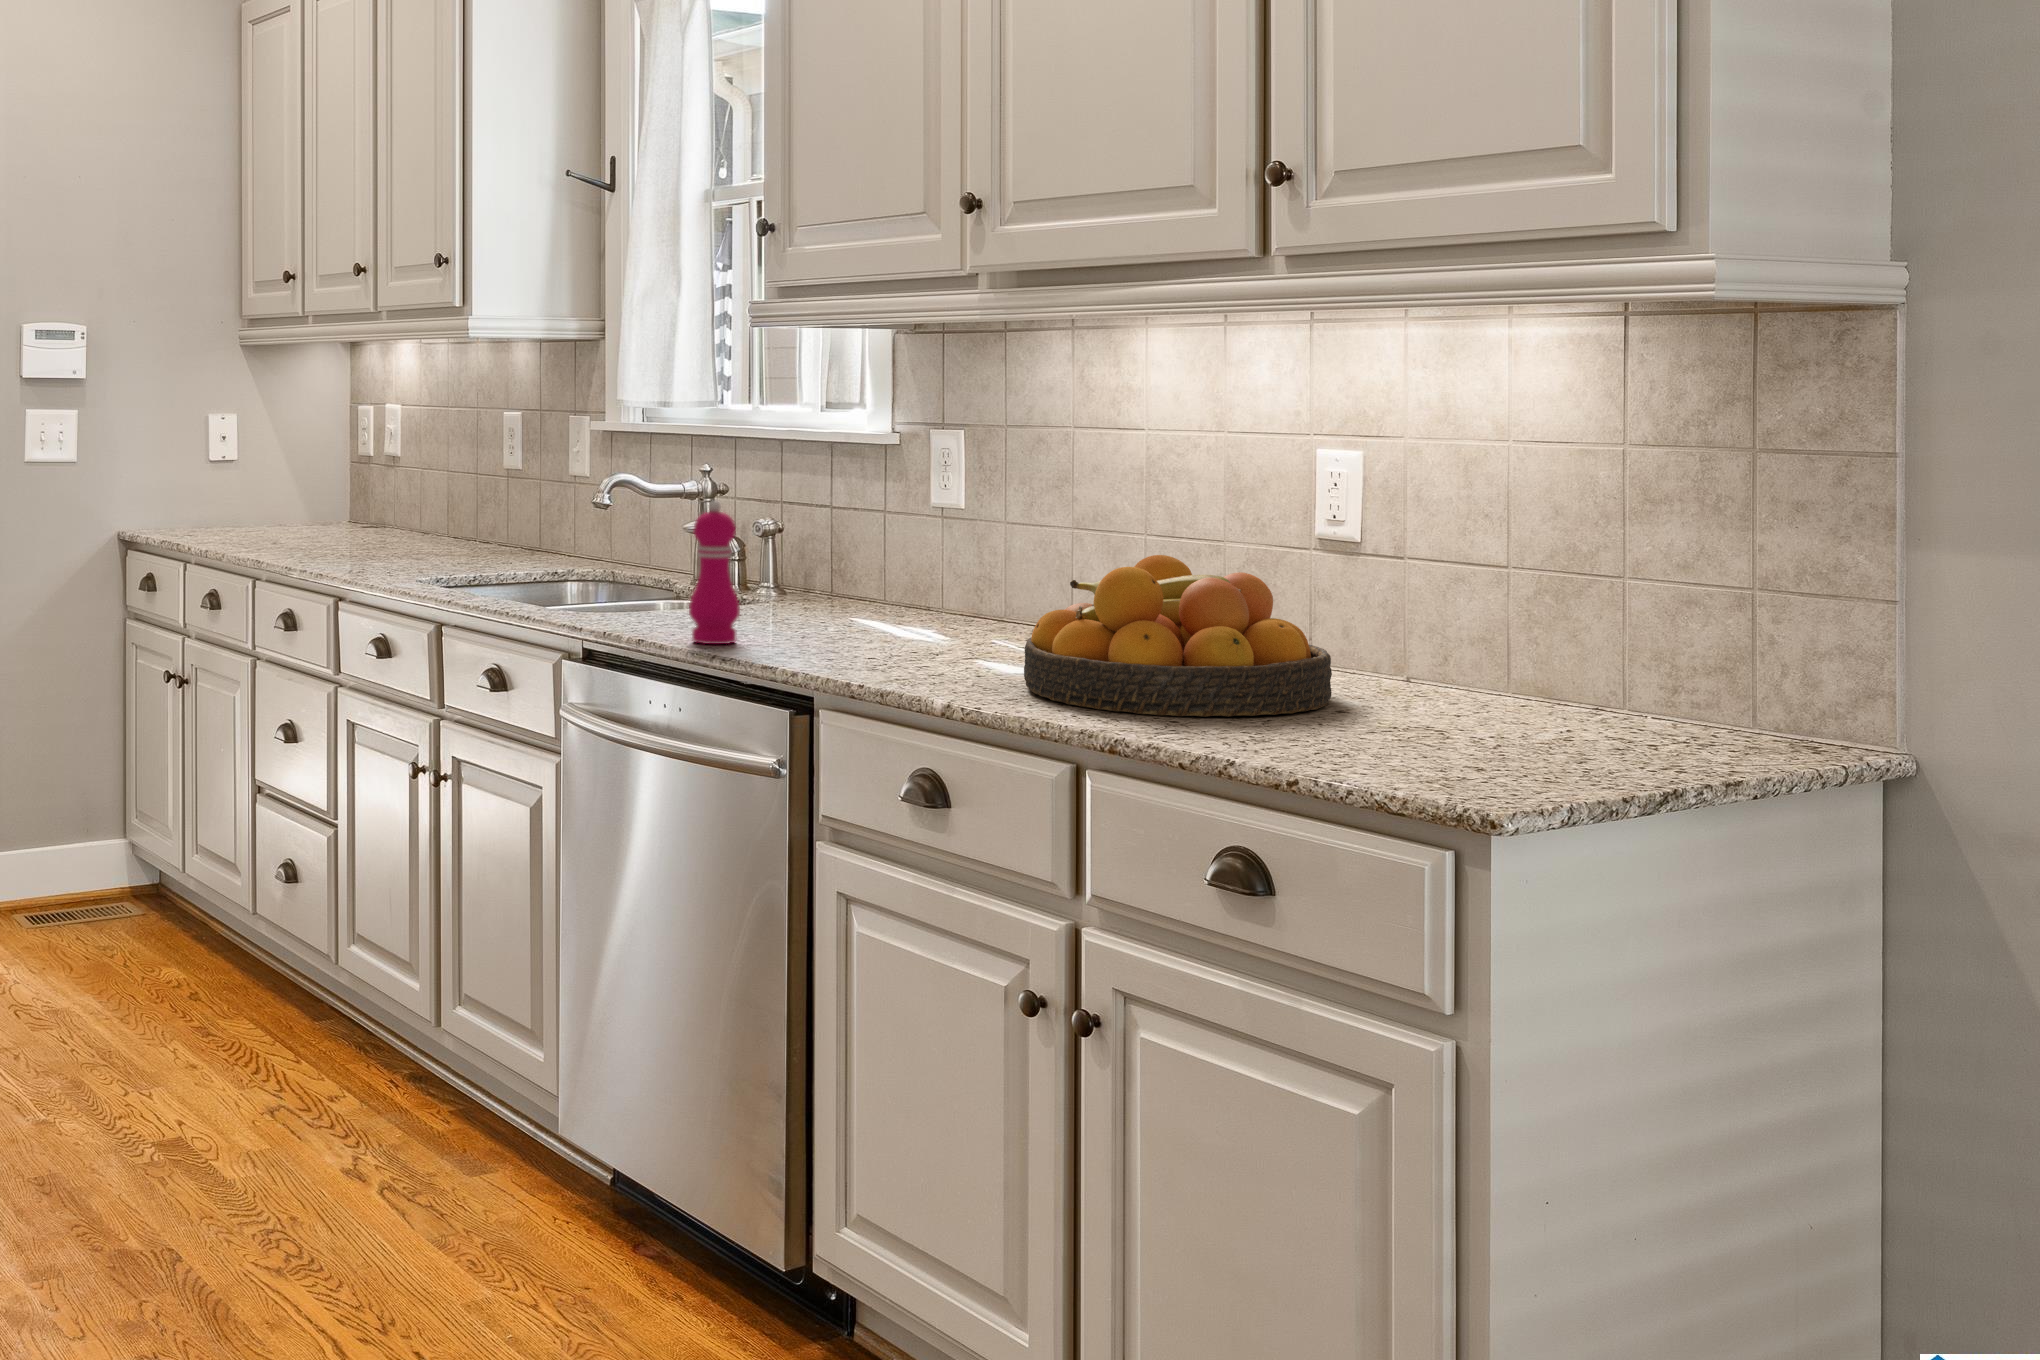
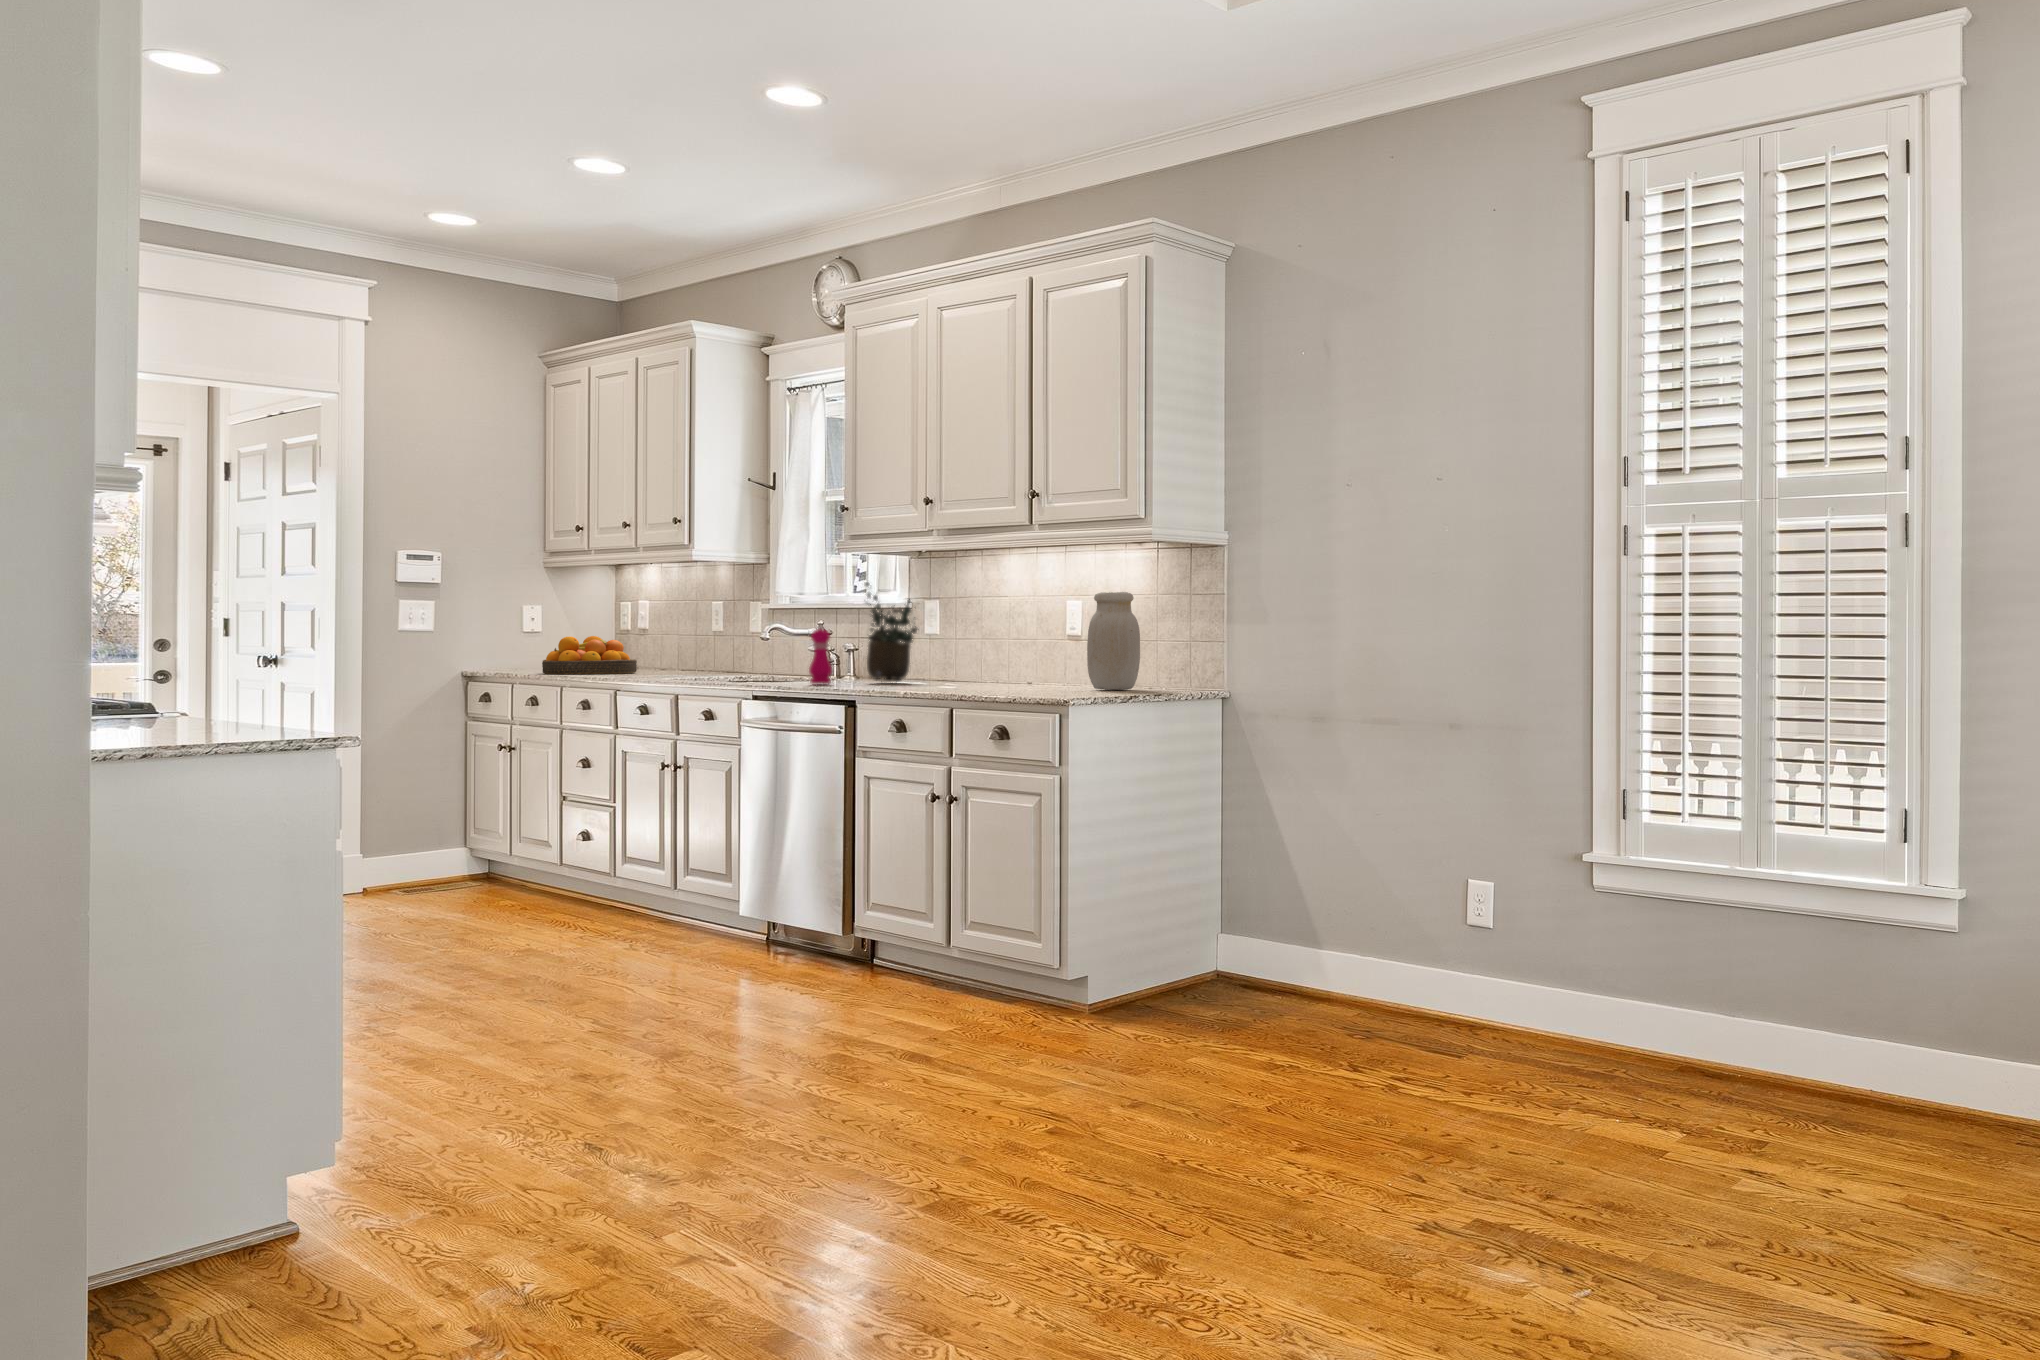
potted plant: none [803,394,929,636] -> present [865,583,917,682]
jar: none [1478,452,1656,759] -> present [1087,592,1140,690]
fruit bowl: present [1024,555,1332,717] -> present [542,636,637,674]

